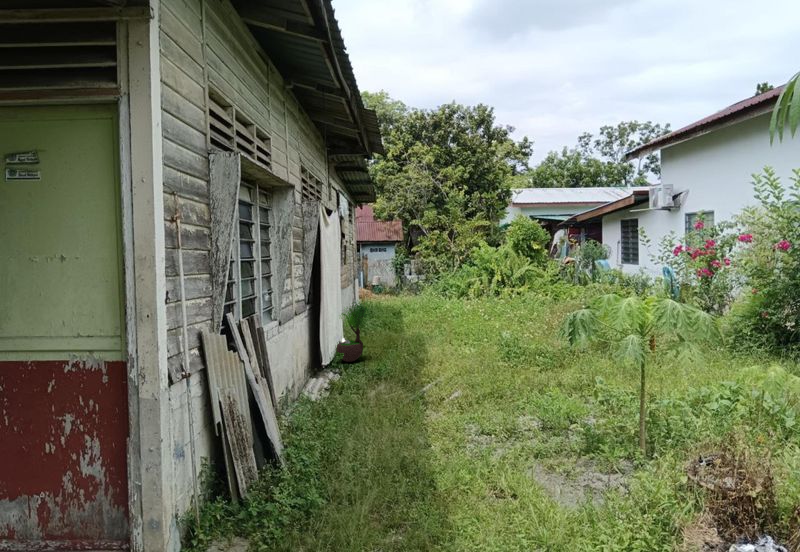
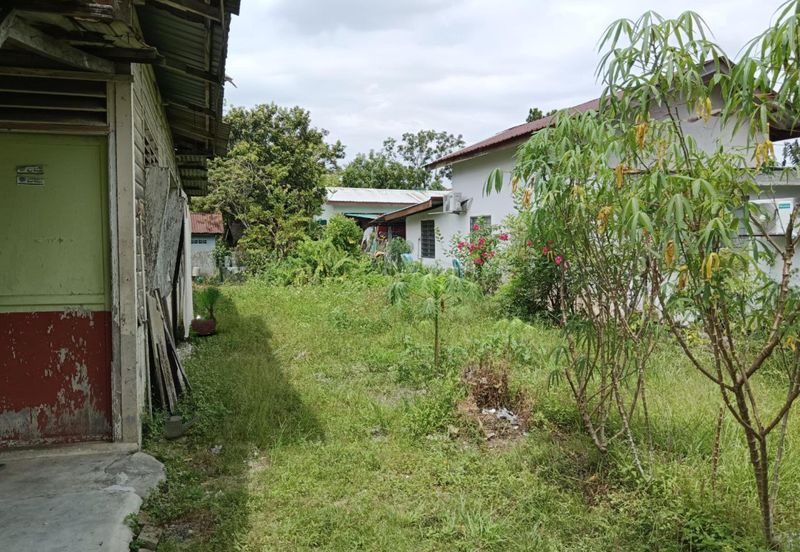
watering can: none [217,504,282,538] -> present [155,414,203,438]

